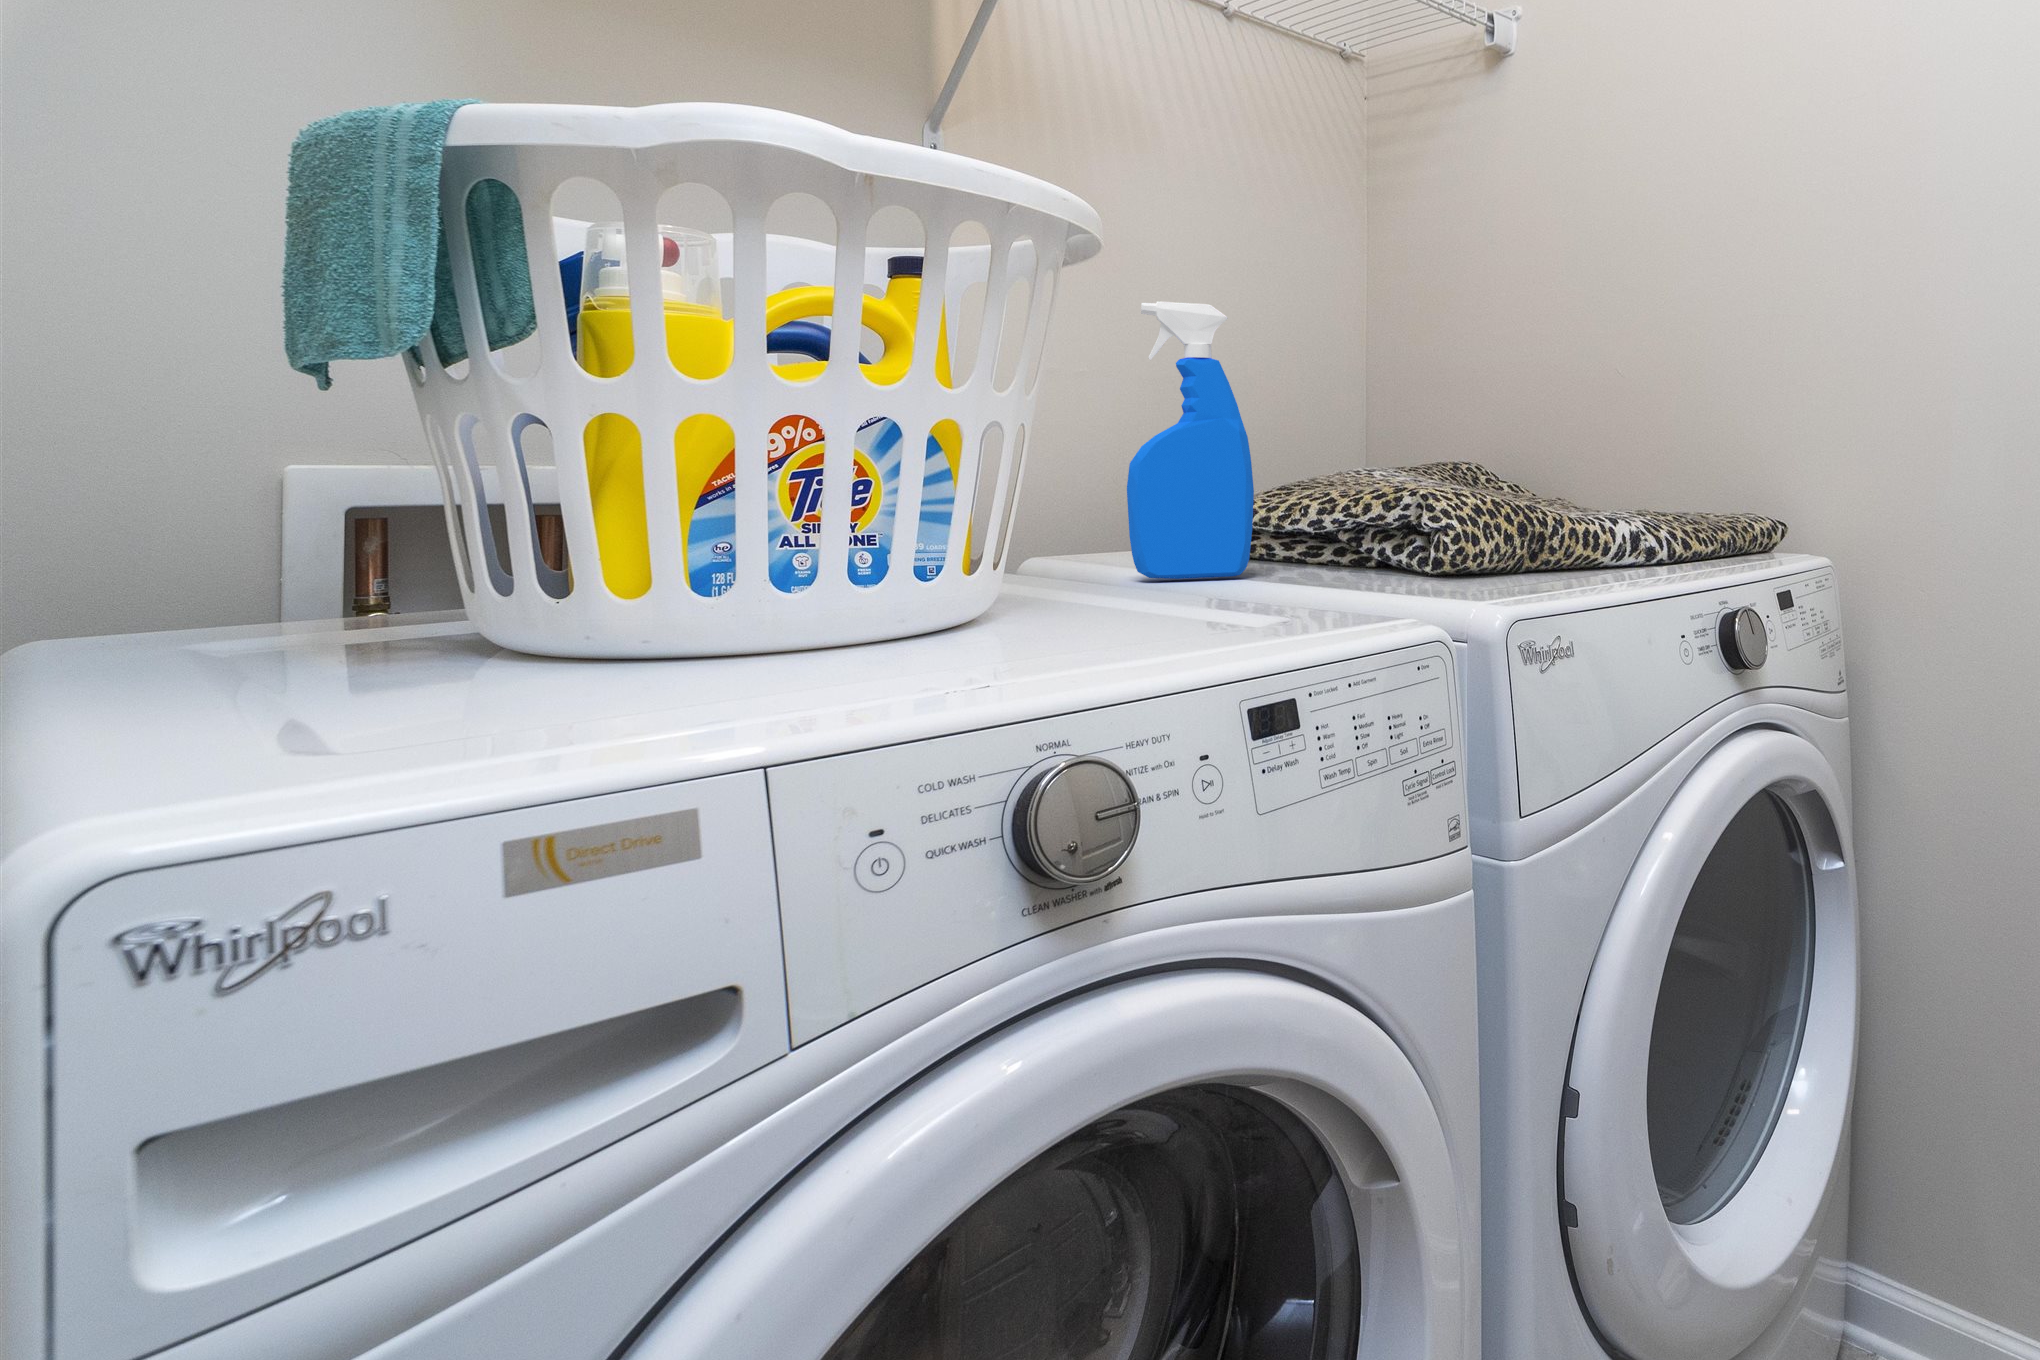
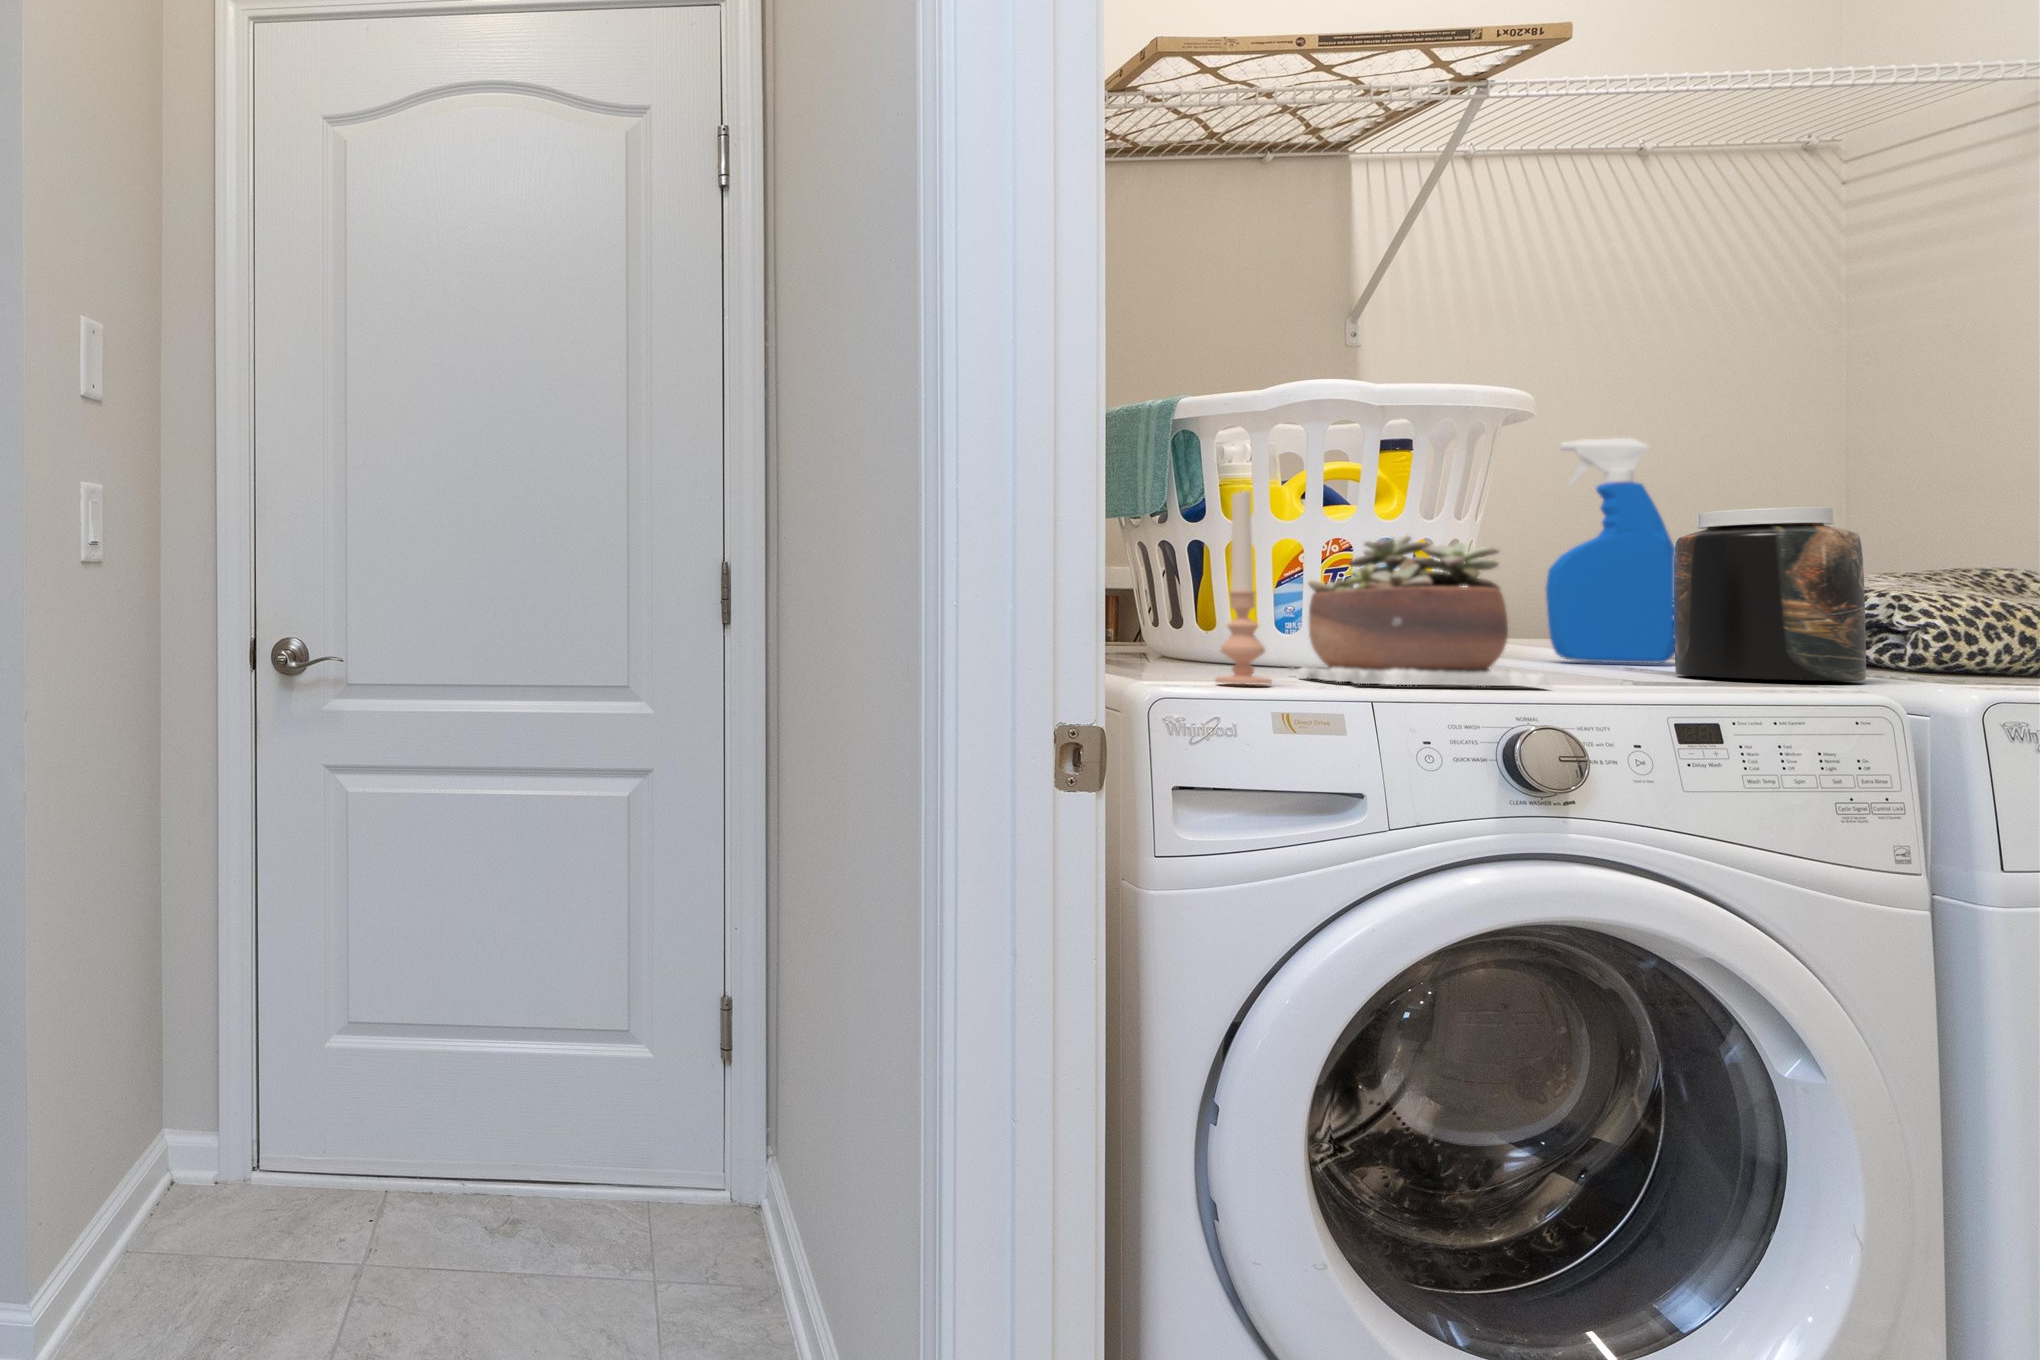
candle: none [418,295,565,760] -> present [1215,491,1272,684]
jar: none [1245,394,1408,608] -> present [1674,507,1866,681]
succulent plant: none [686,415,1091,713] -> present [1298,536,1551,687]

